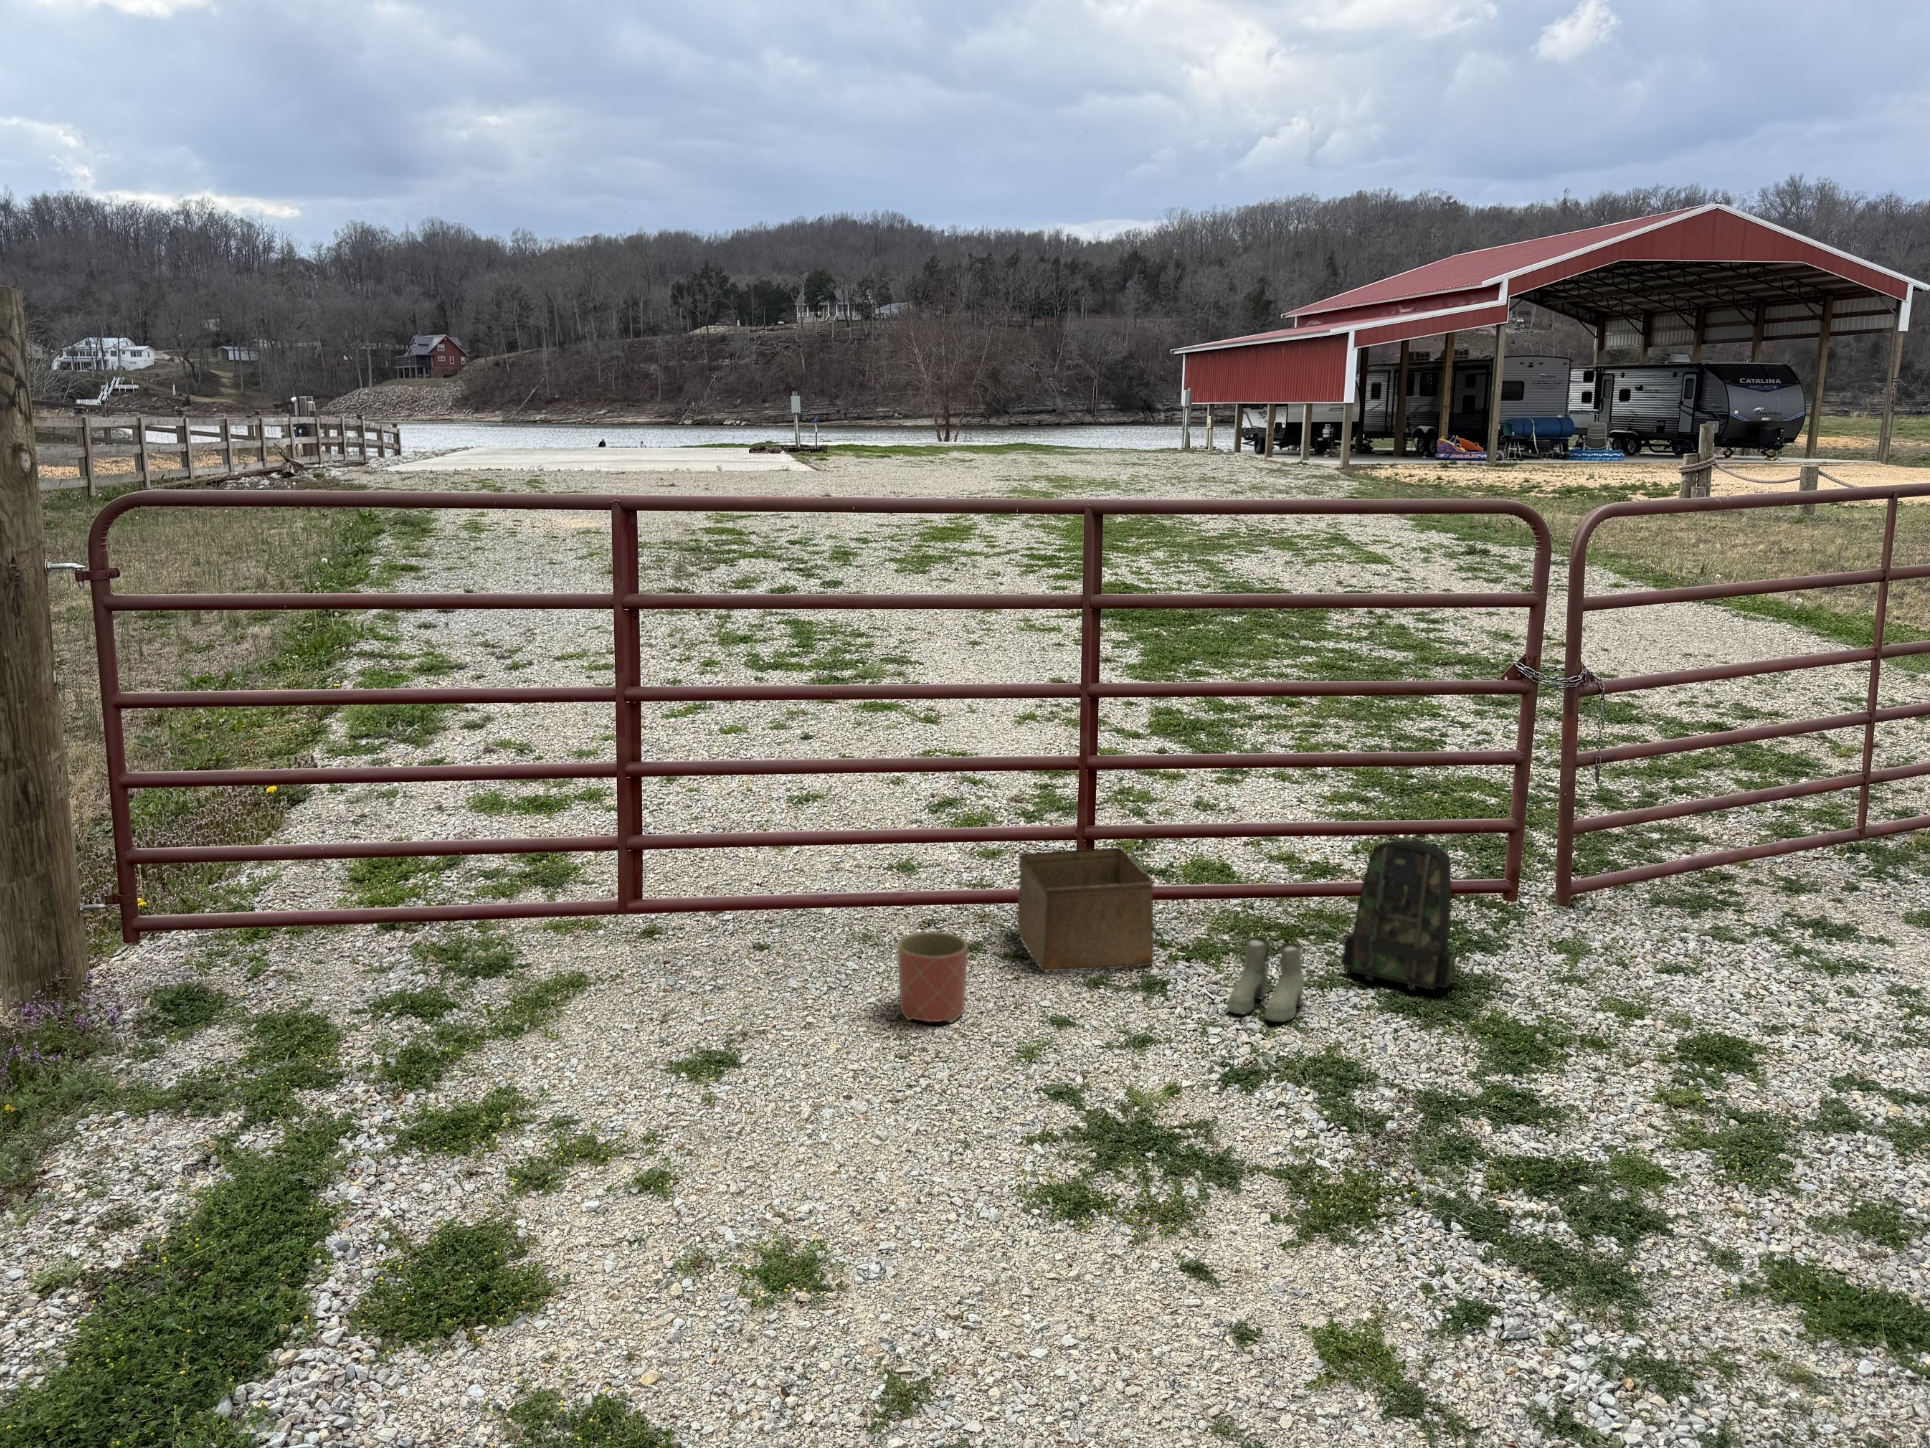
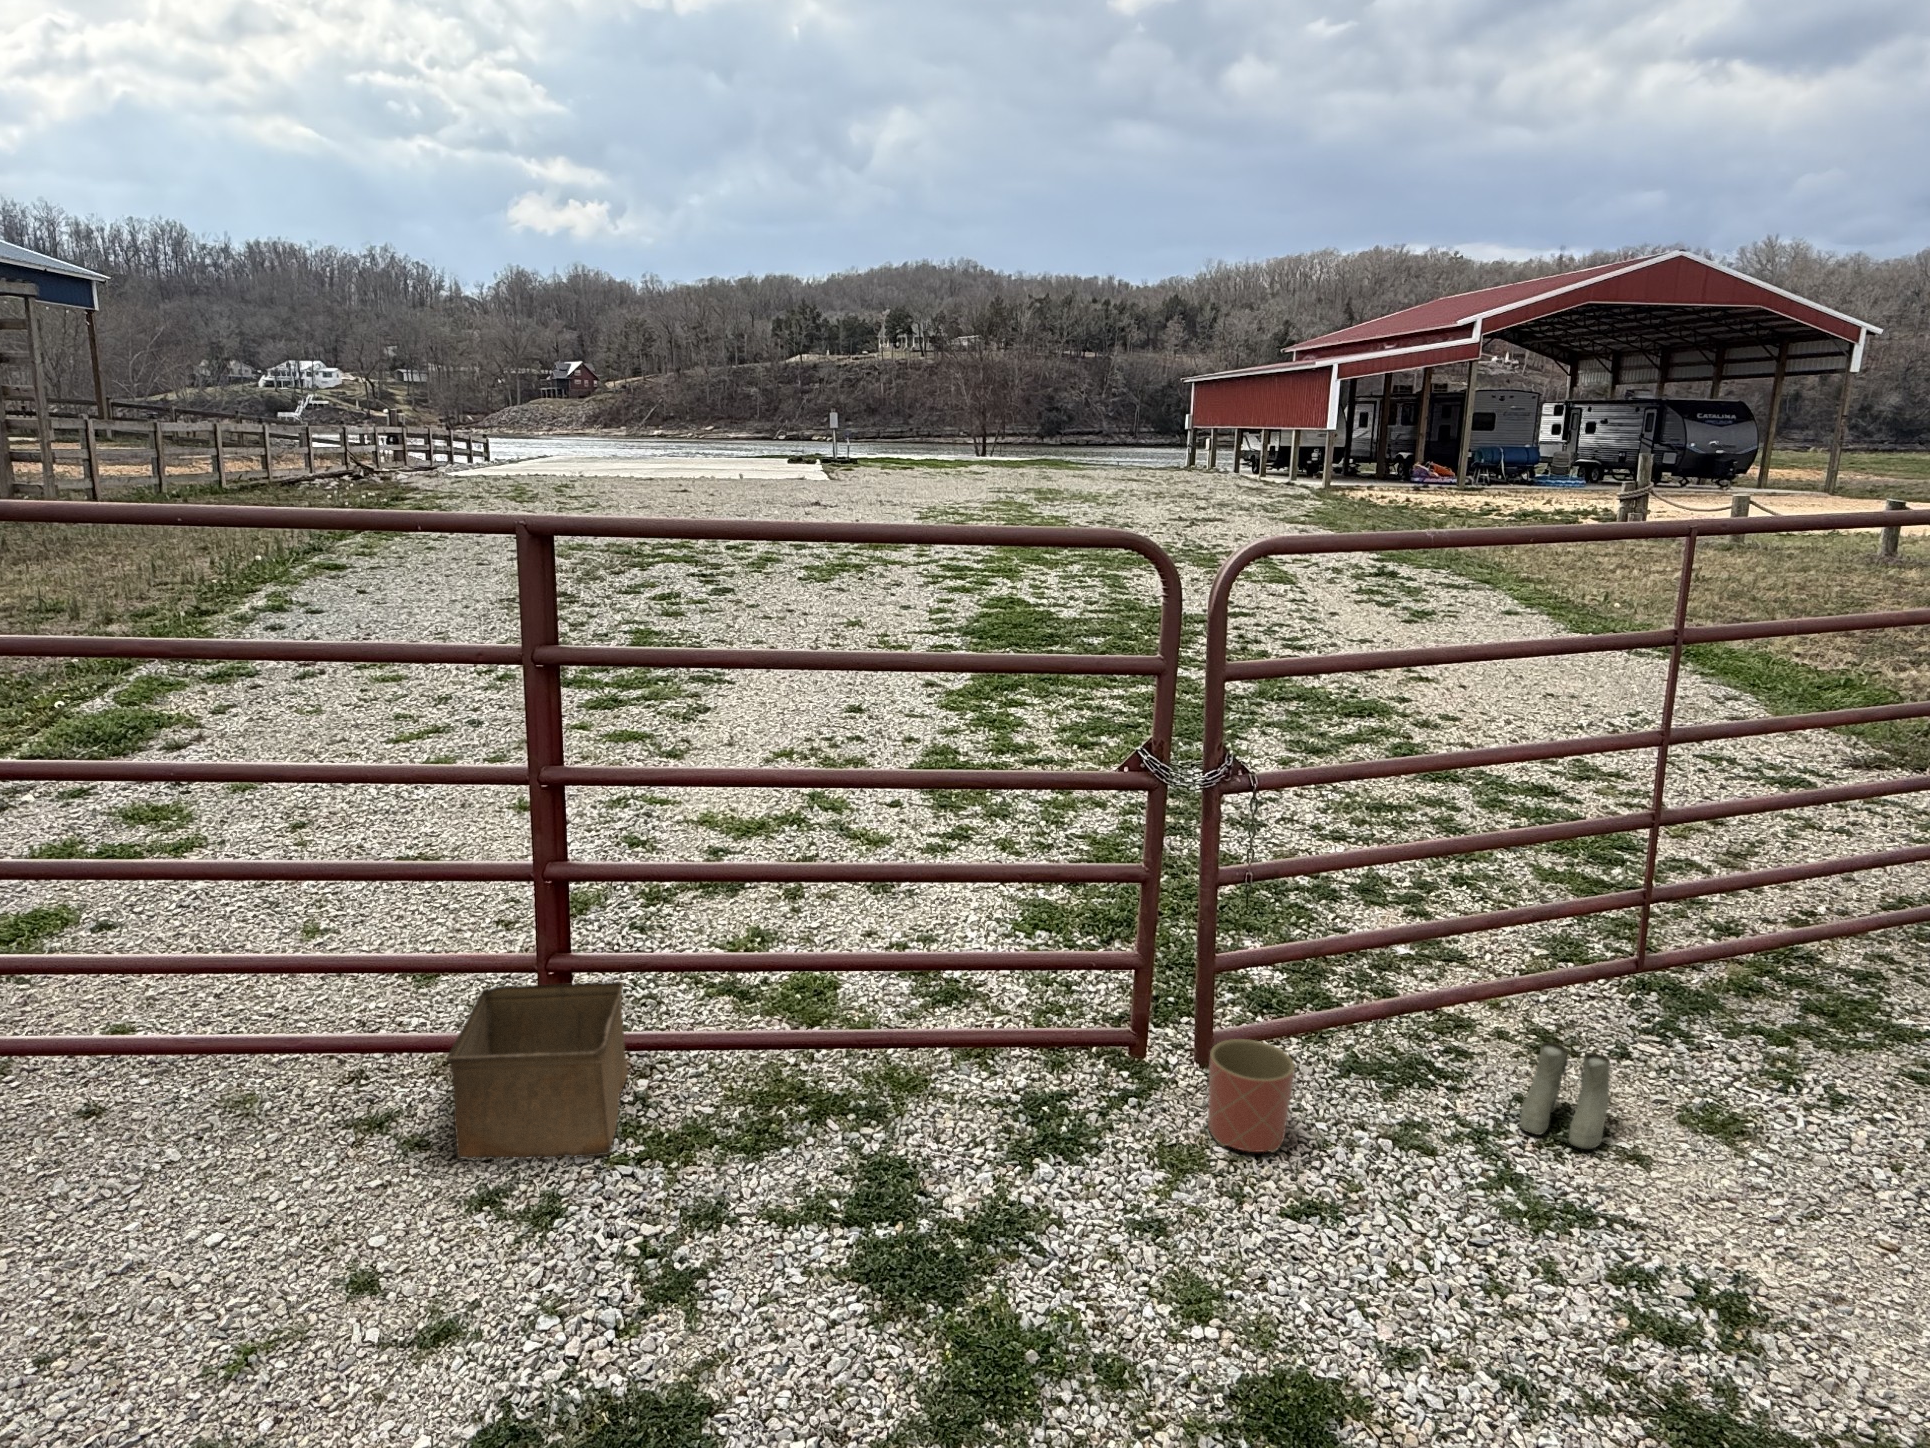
backpack: present [1343,839,1457,990] -> none [844,1010,994,1232]
planter: present [898,932,968,1023] -> present [1208,1039,1295,1153]
boots: present [1228,937,1304,1022] -> present [1519,1042,1610,1149]

